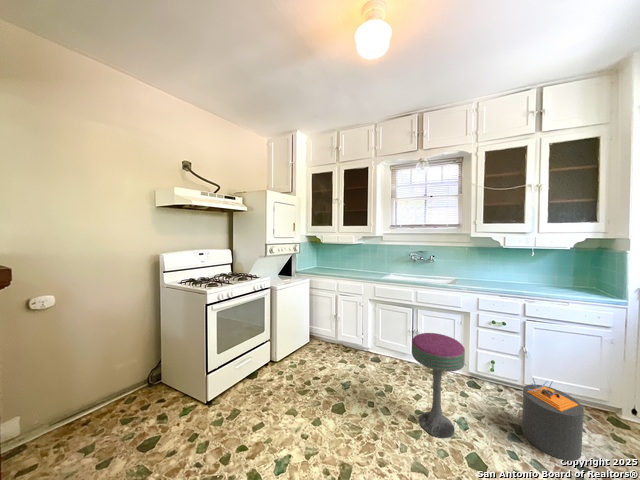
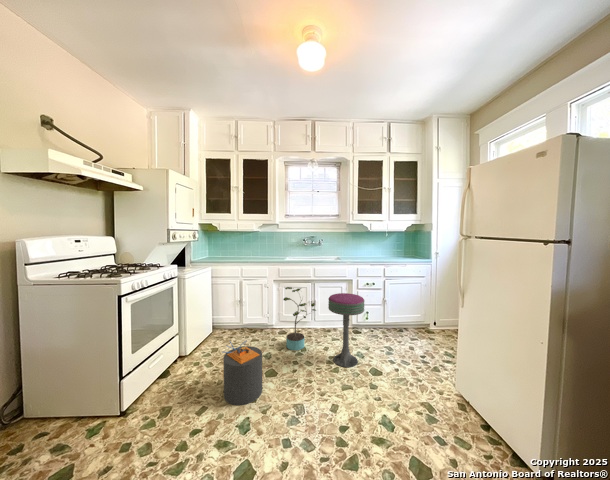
potted plant: none [363,311,407,388] -> present [283,287,316,350]
trash can: present [522,379,584,461] -> present [223,342,262,405]

